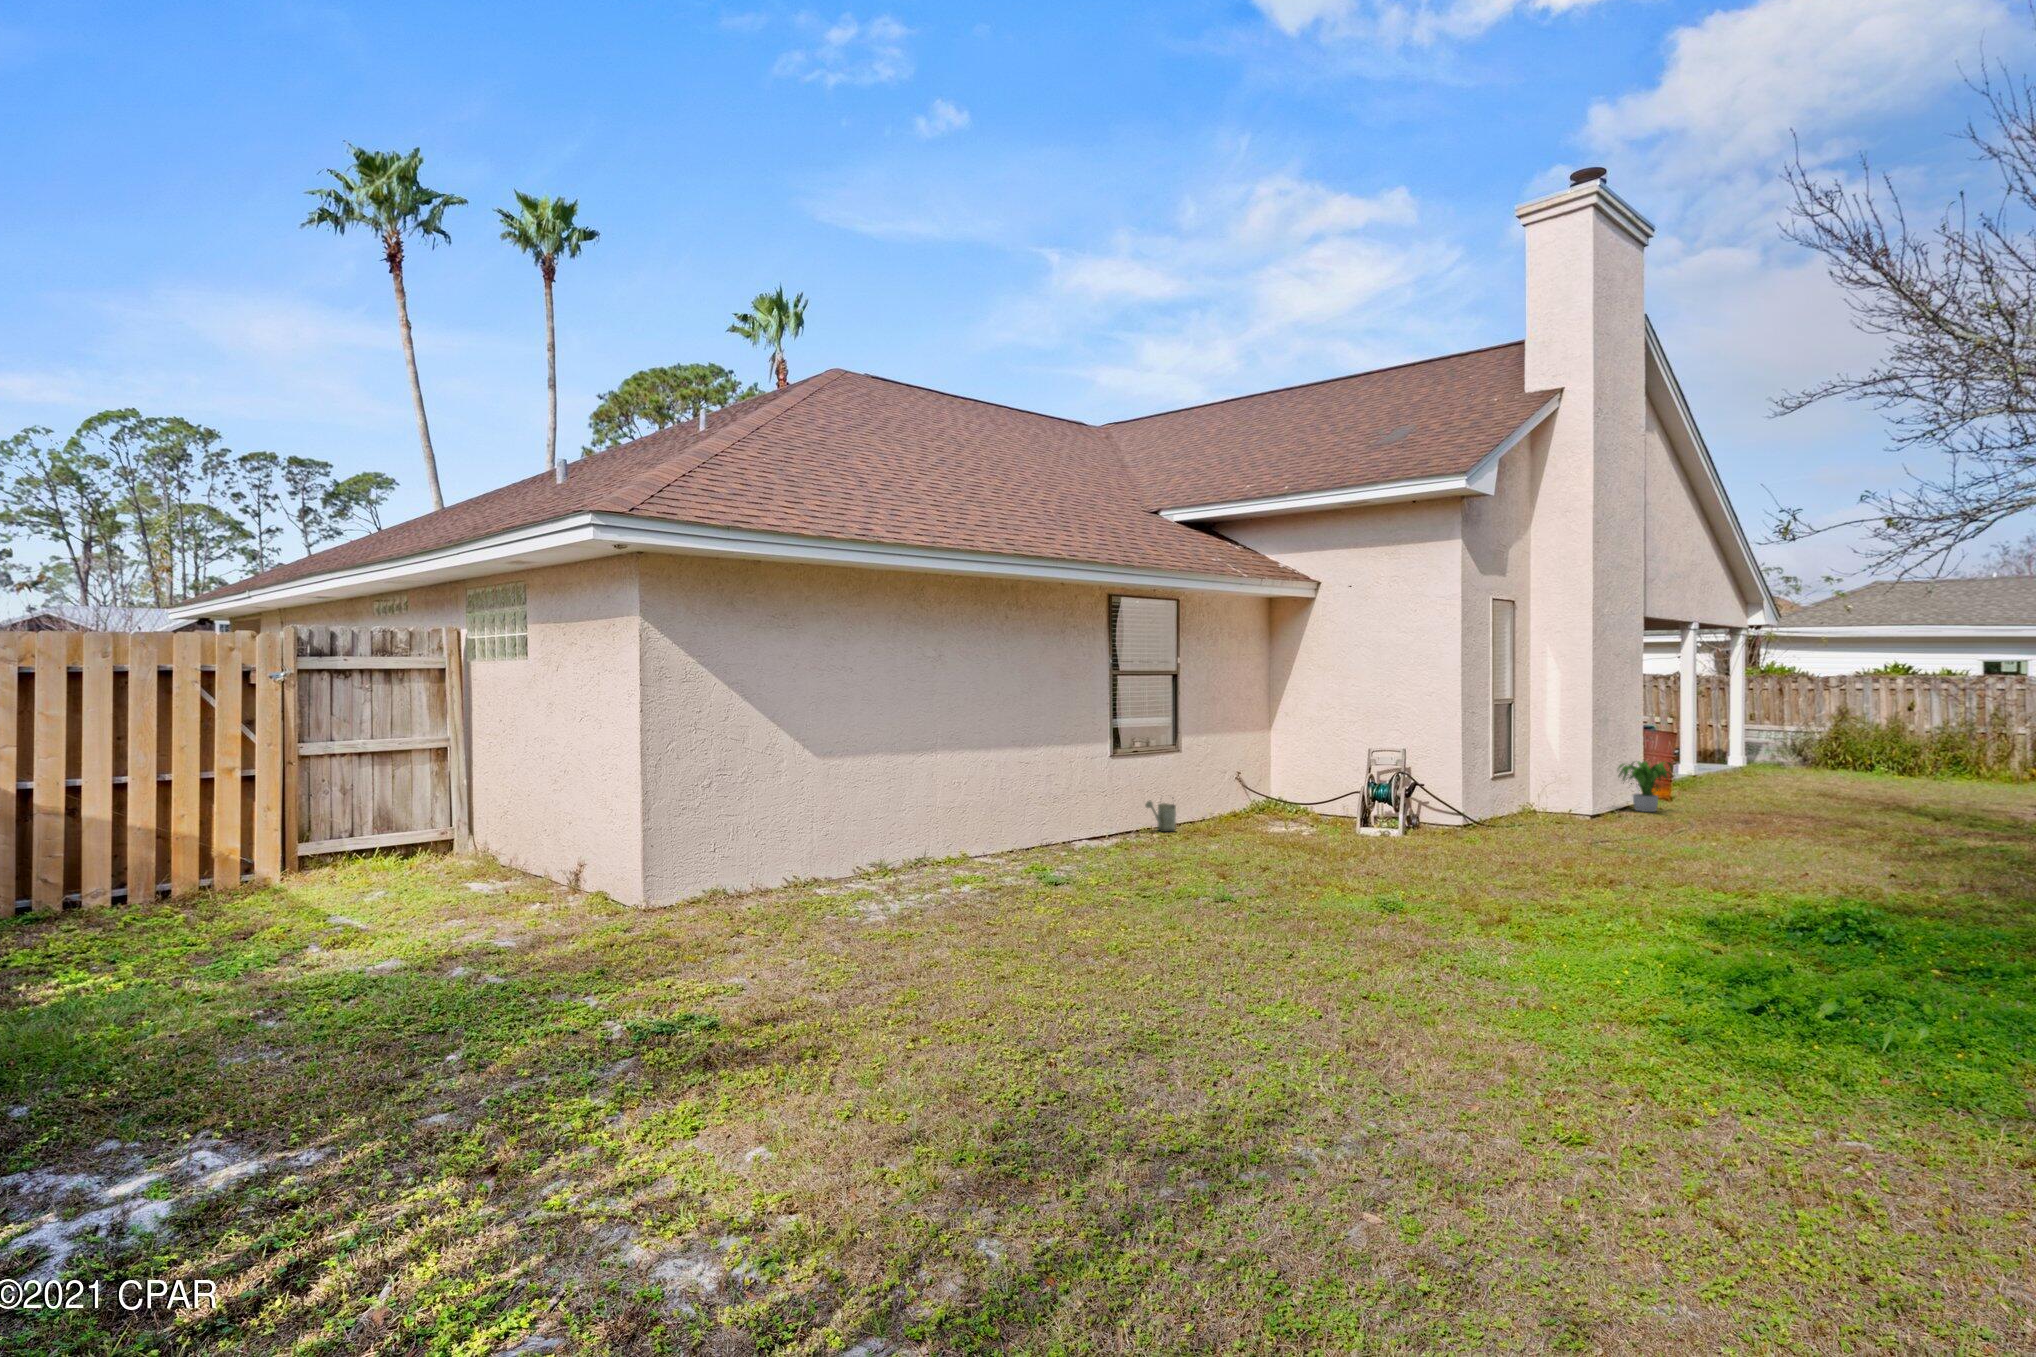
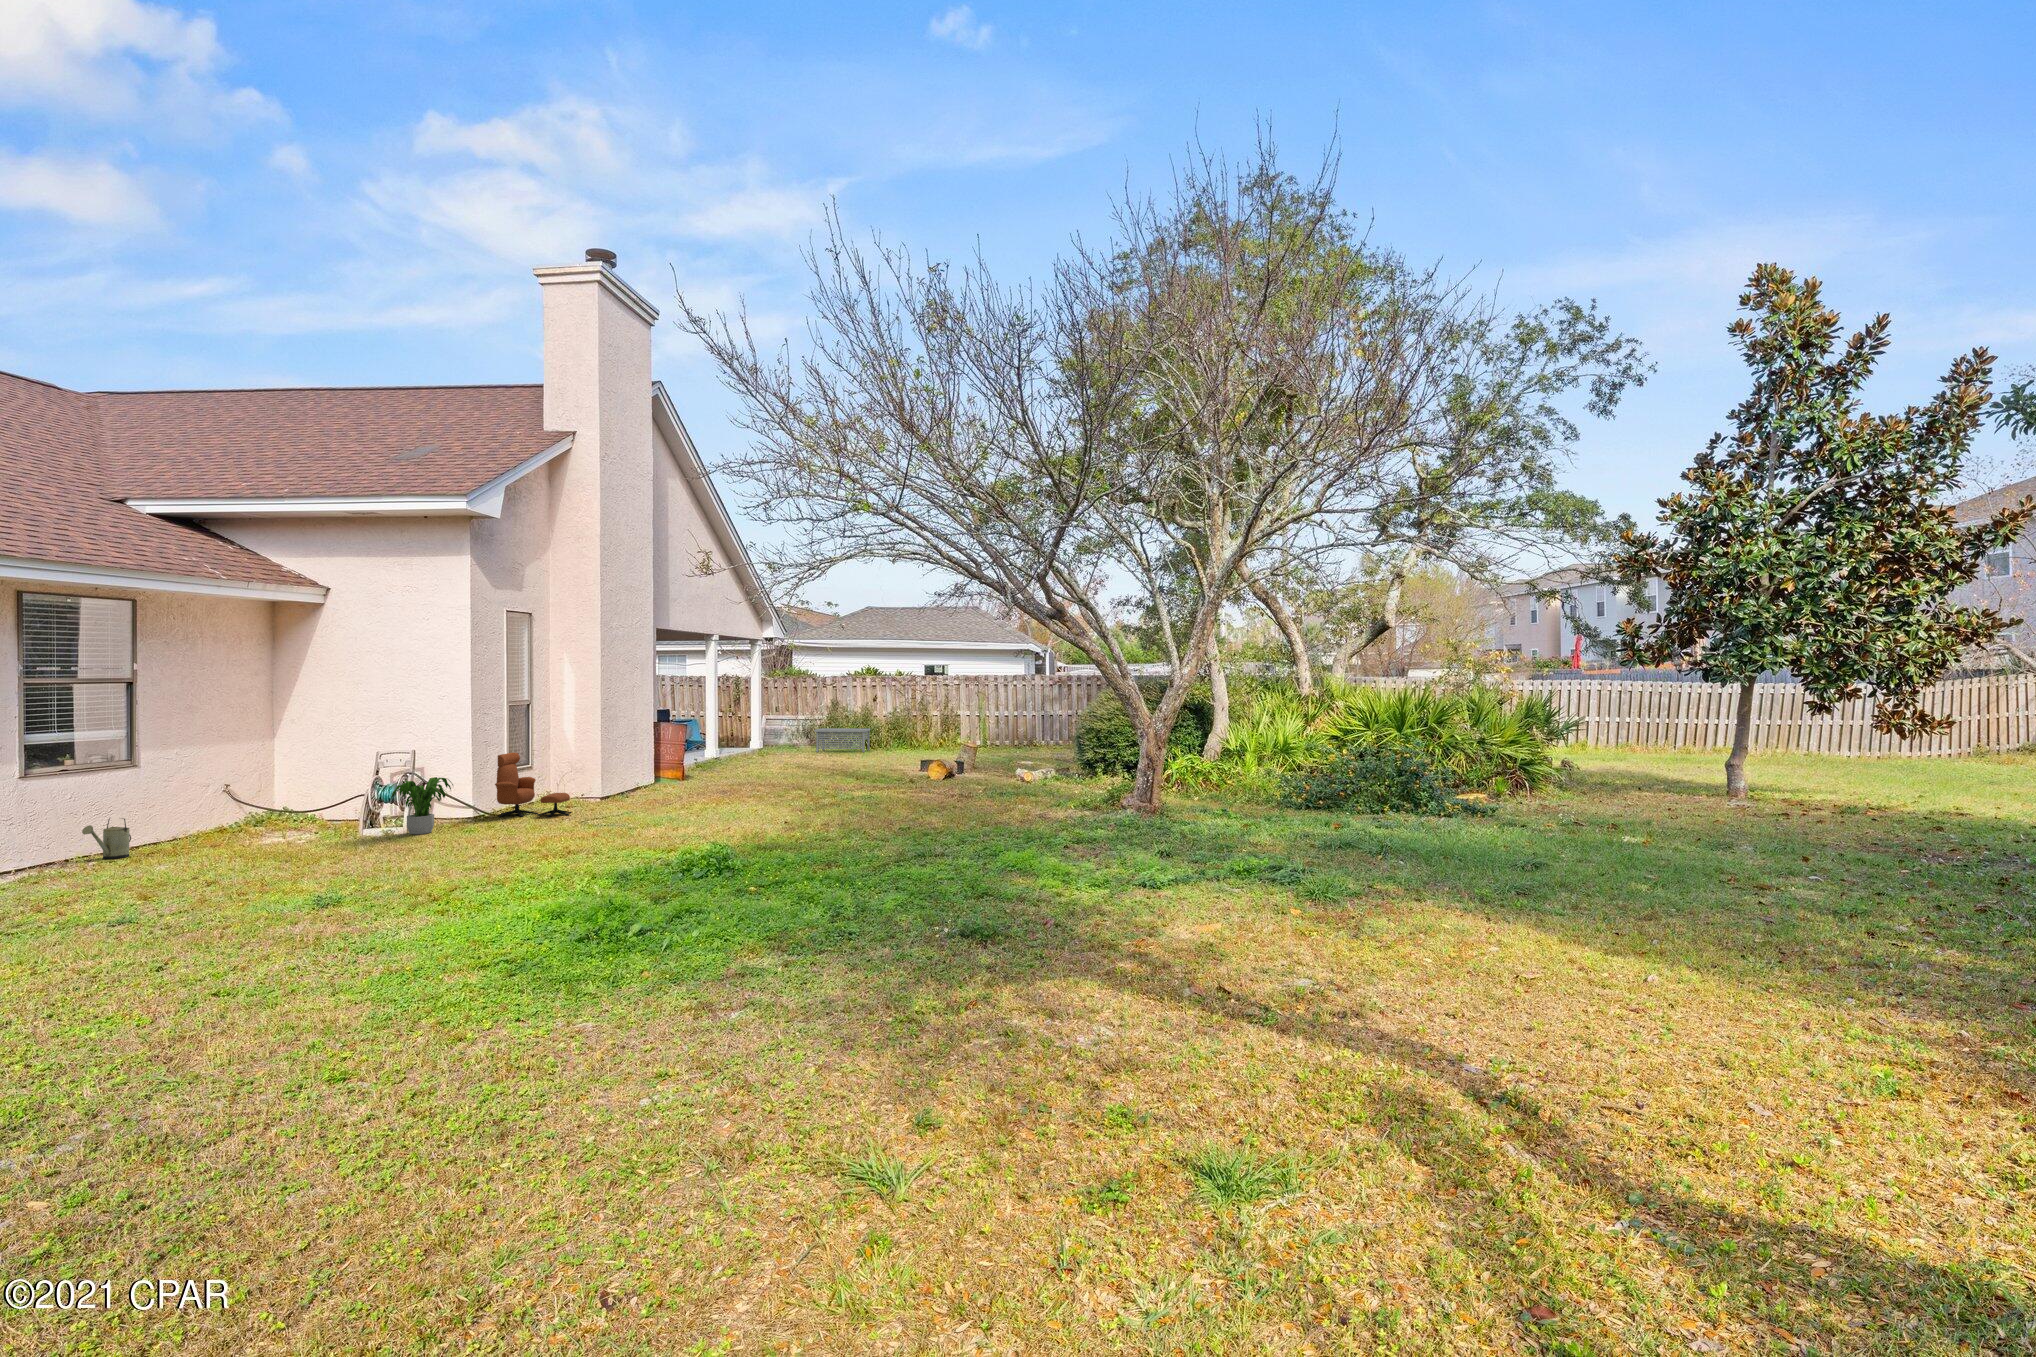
storage bench: none [1834,743,1931,780] -> present [814,728,870,752]
lounge chair: none [1485,757,1575,836] -> present [495,753,571,817]
potted plant: present [1618,761,1673,812] -> present [387,777,453,834]

